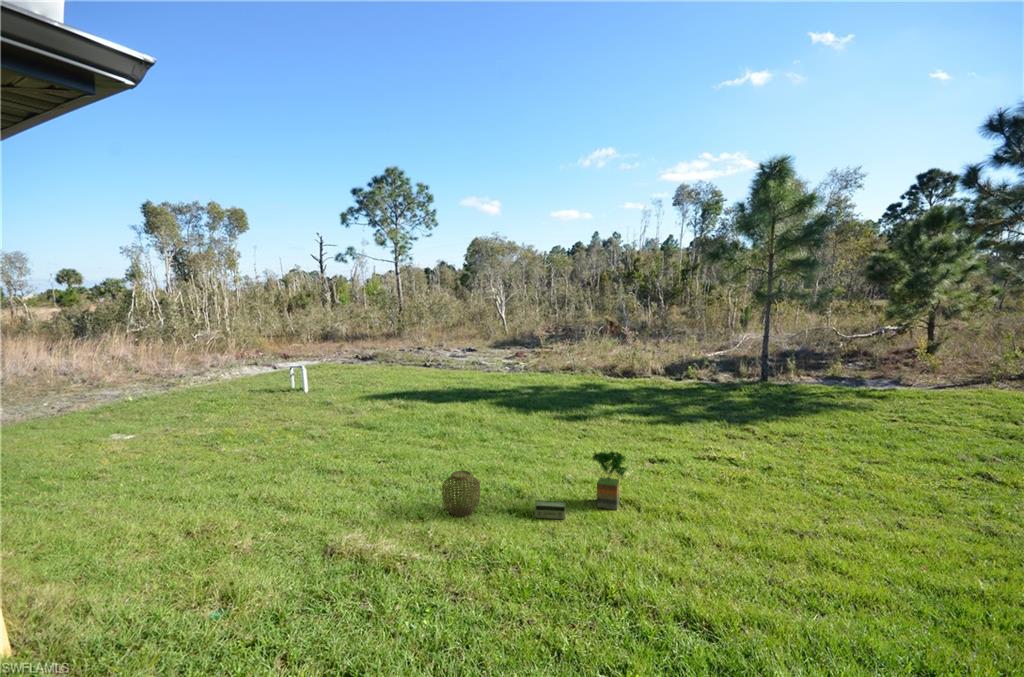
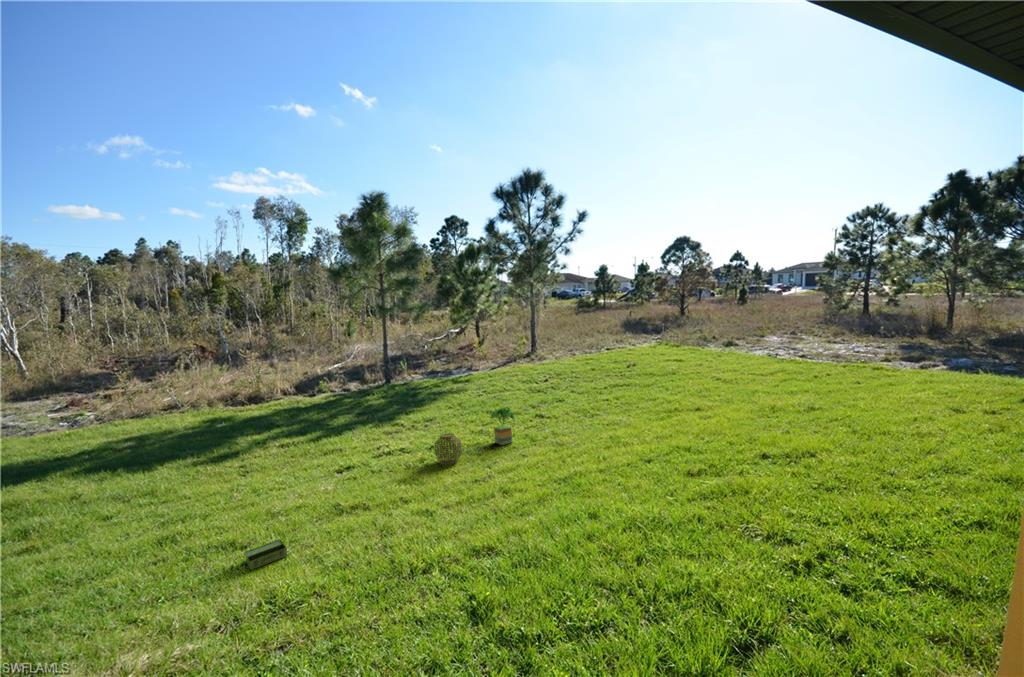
potted tree: present [593,451,628,510] -> present [491,408,516,445]
woven basket: present [442,471,480,516] -> present [435,433,462,465]

